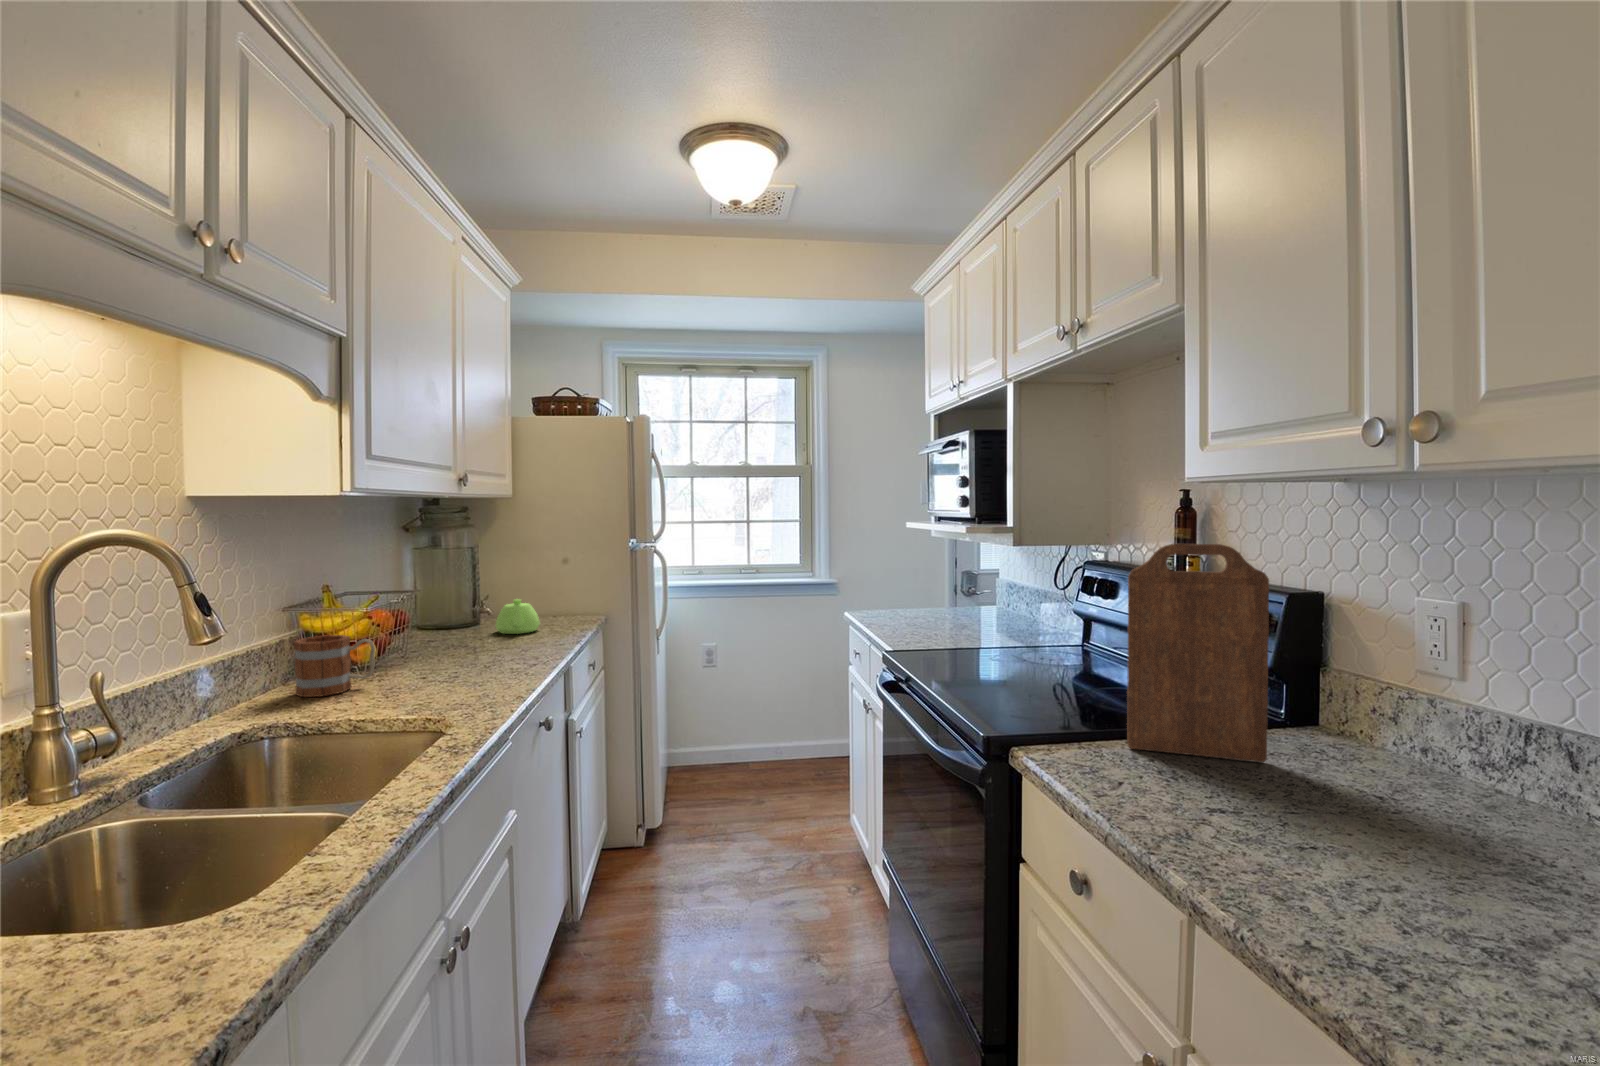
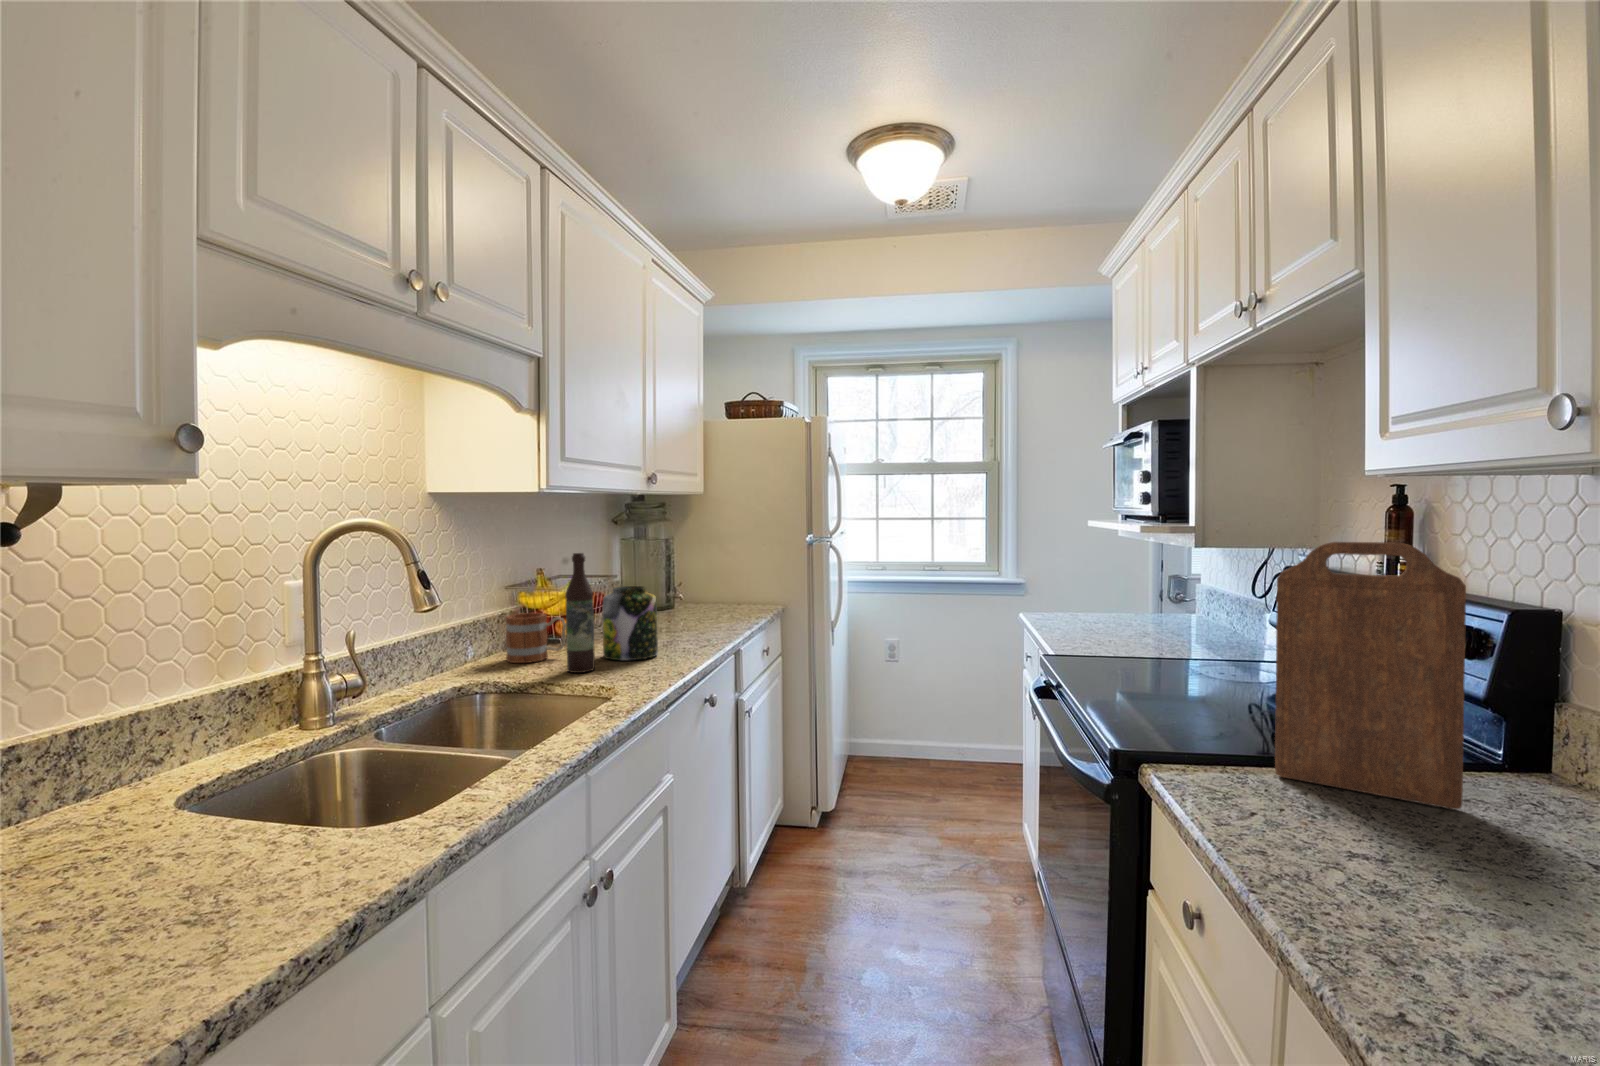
wine bottle: none [382,563,420,704] -> present [565,553,595,673]
jar: none [424,599,491,685] -> present [603,586,658,660]
teapot: present [496,599,540,634] -> none [677,588,714,620]

